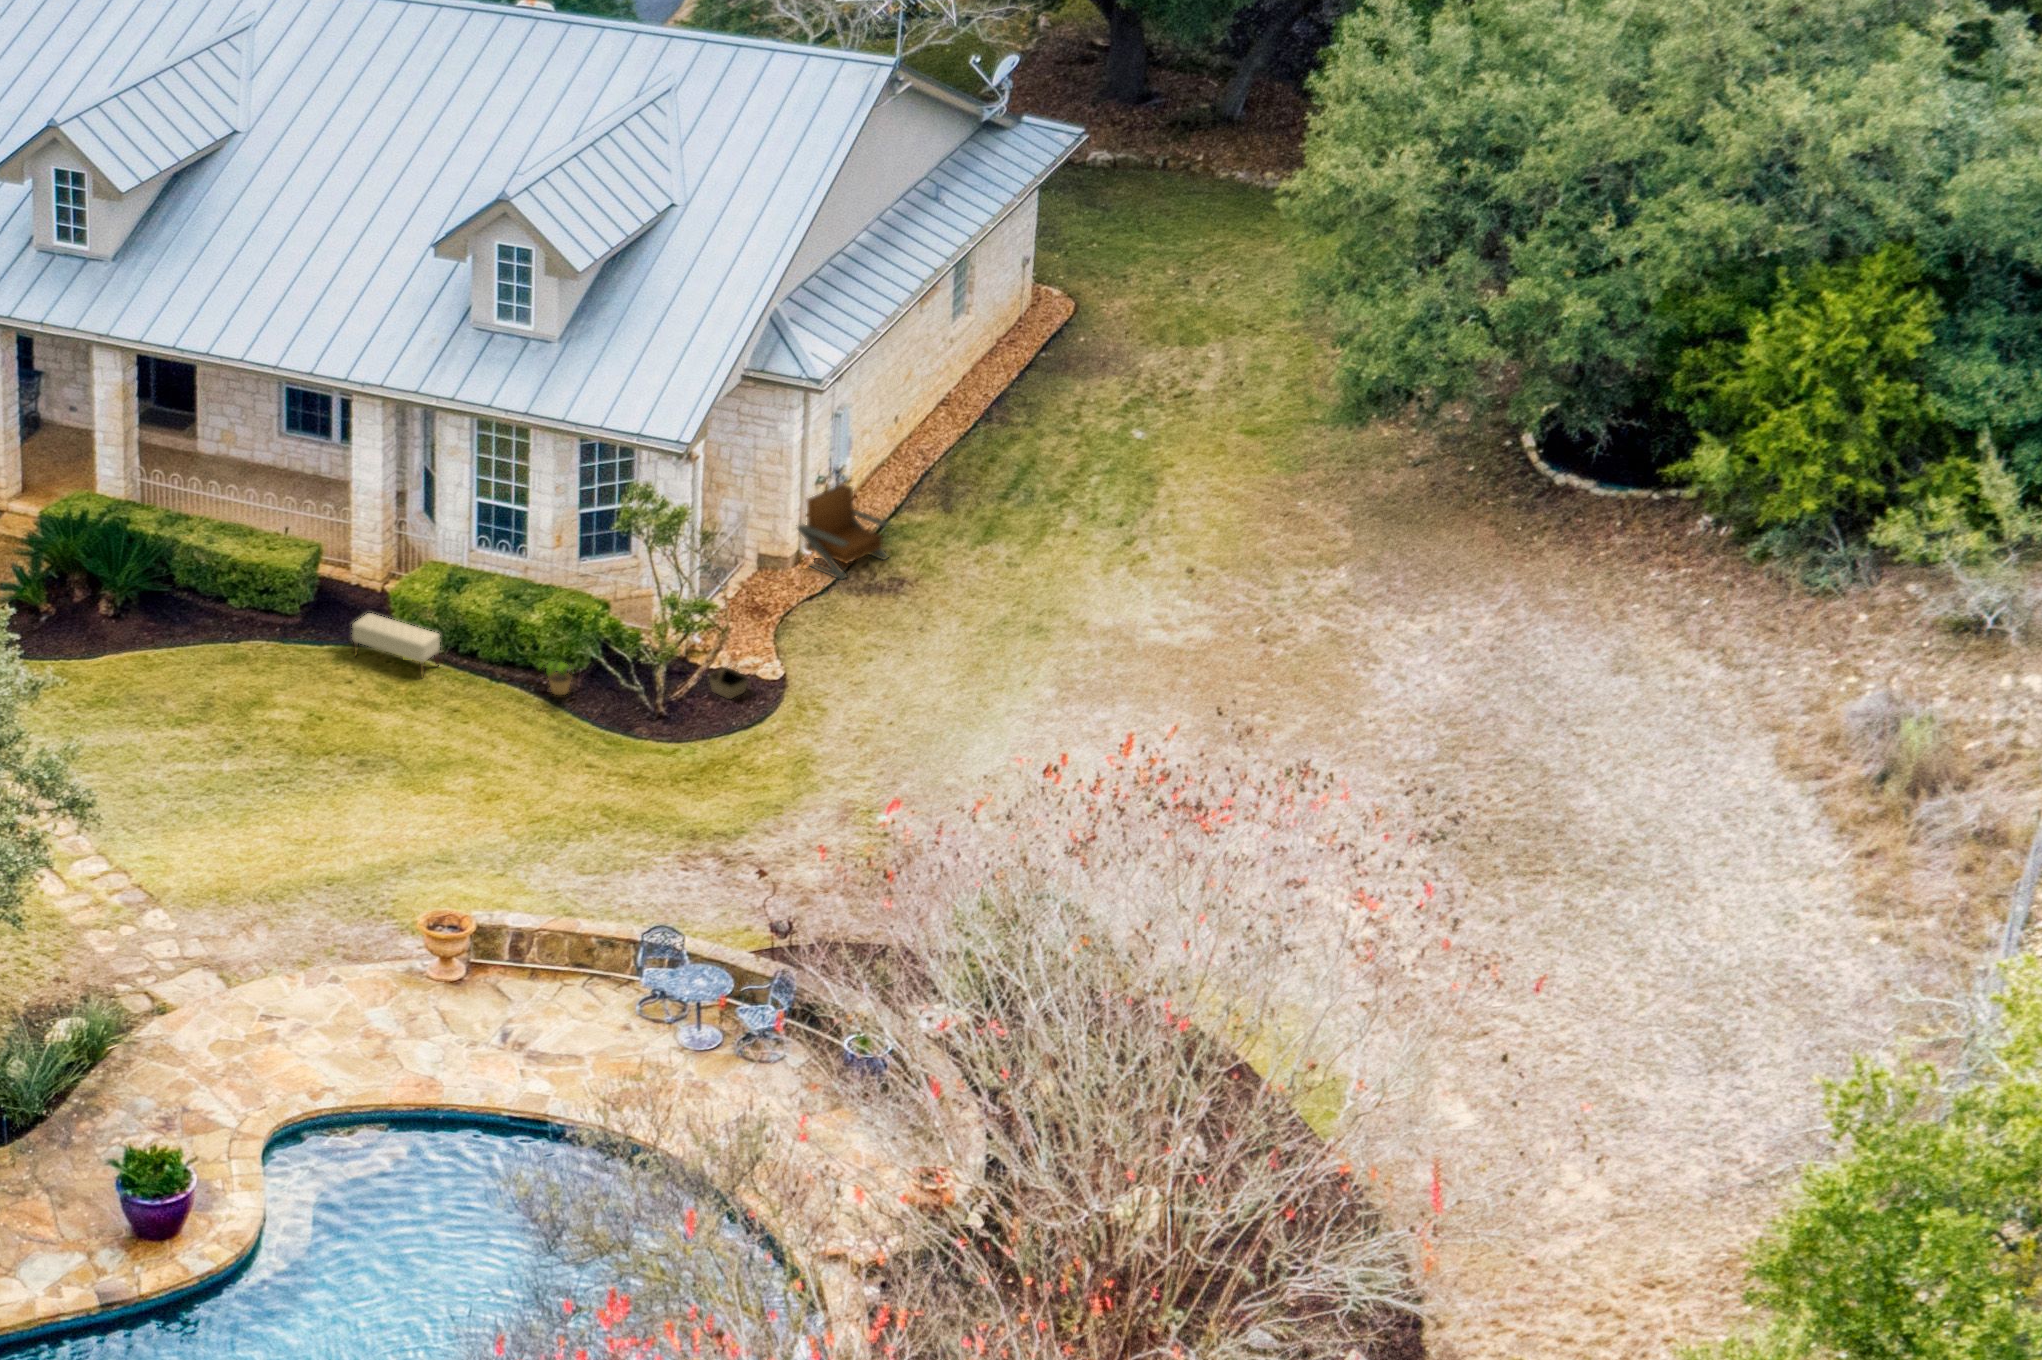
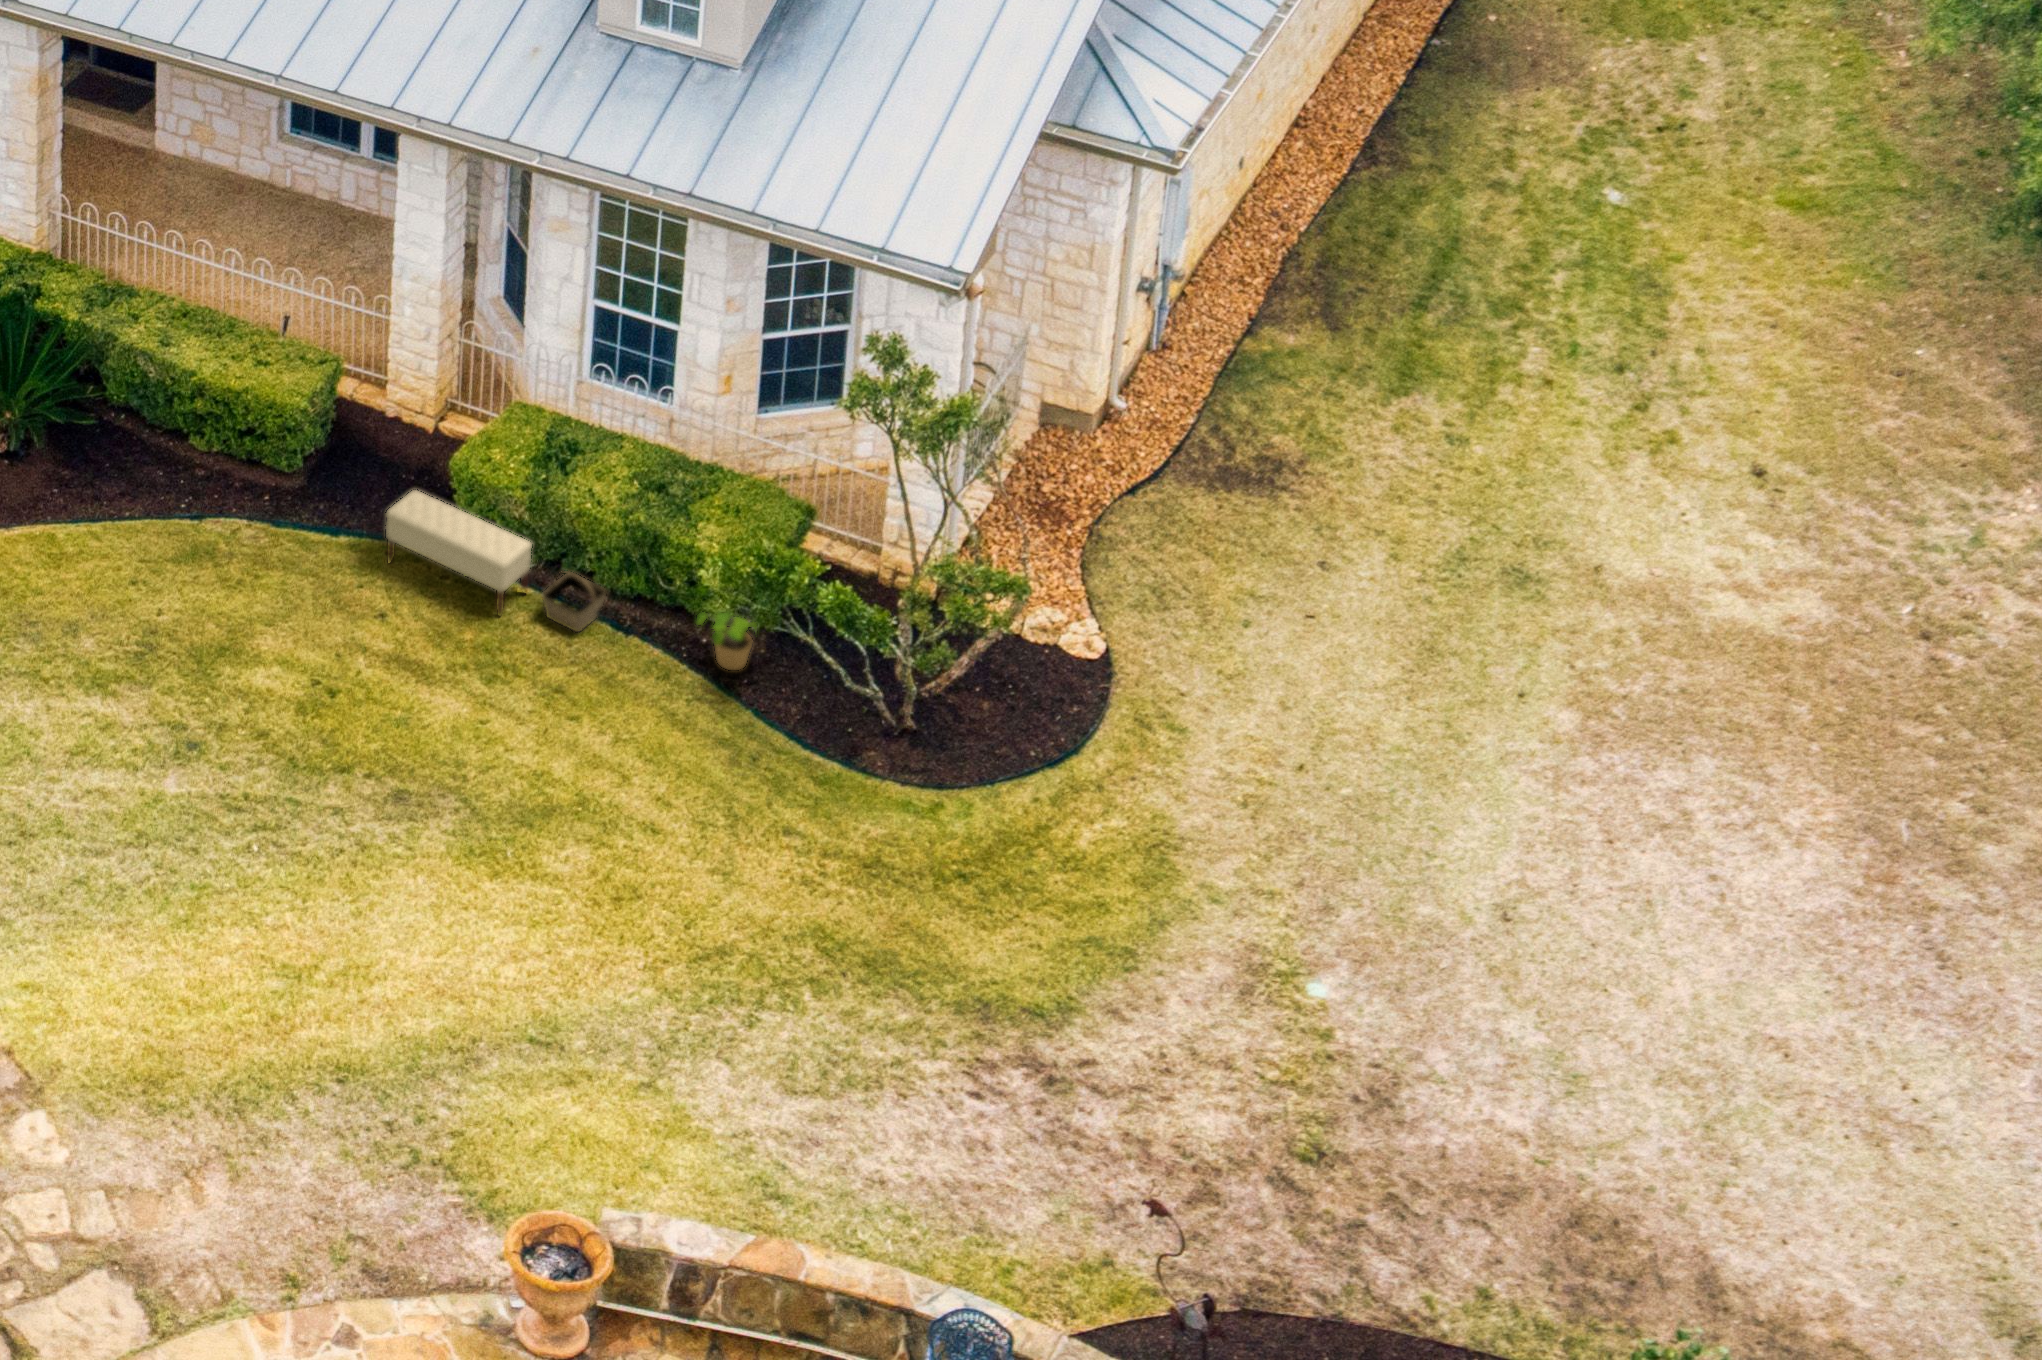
lounge chair: present [796,484,889,579] -> none [1105,294,1266,461]
basket: present [709,667,749,699] -> present [542,572,606,631]

